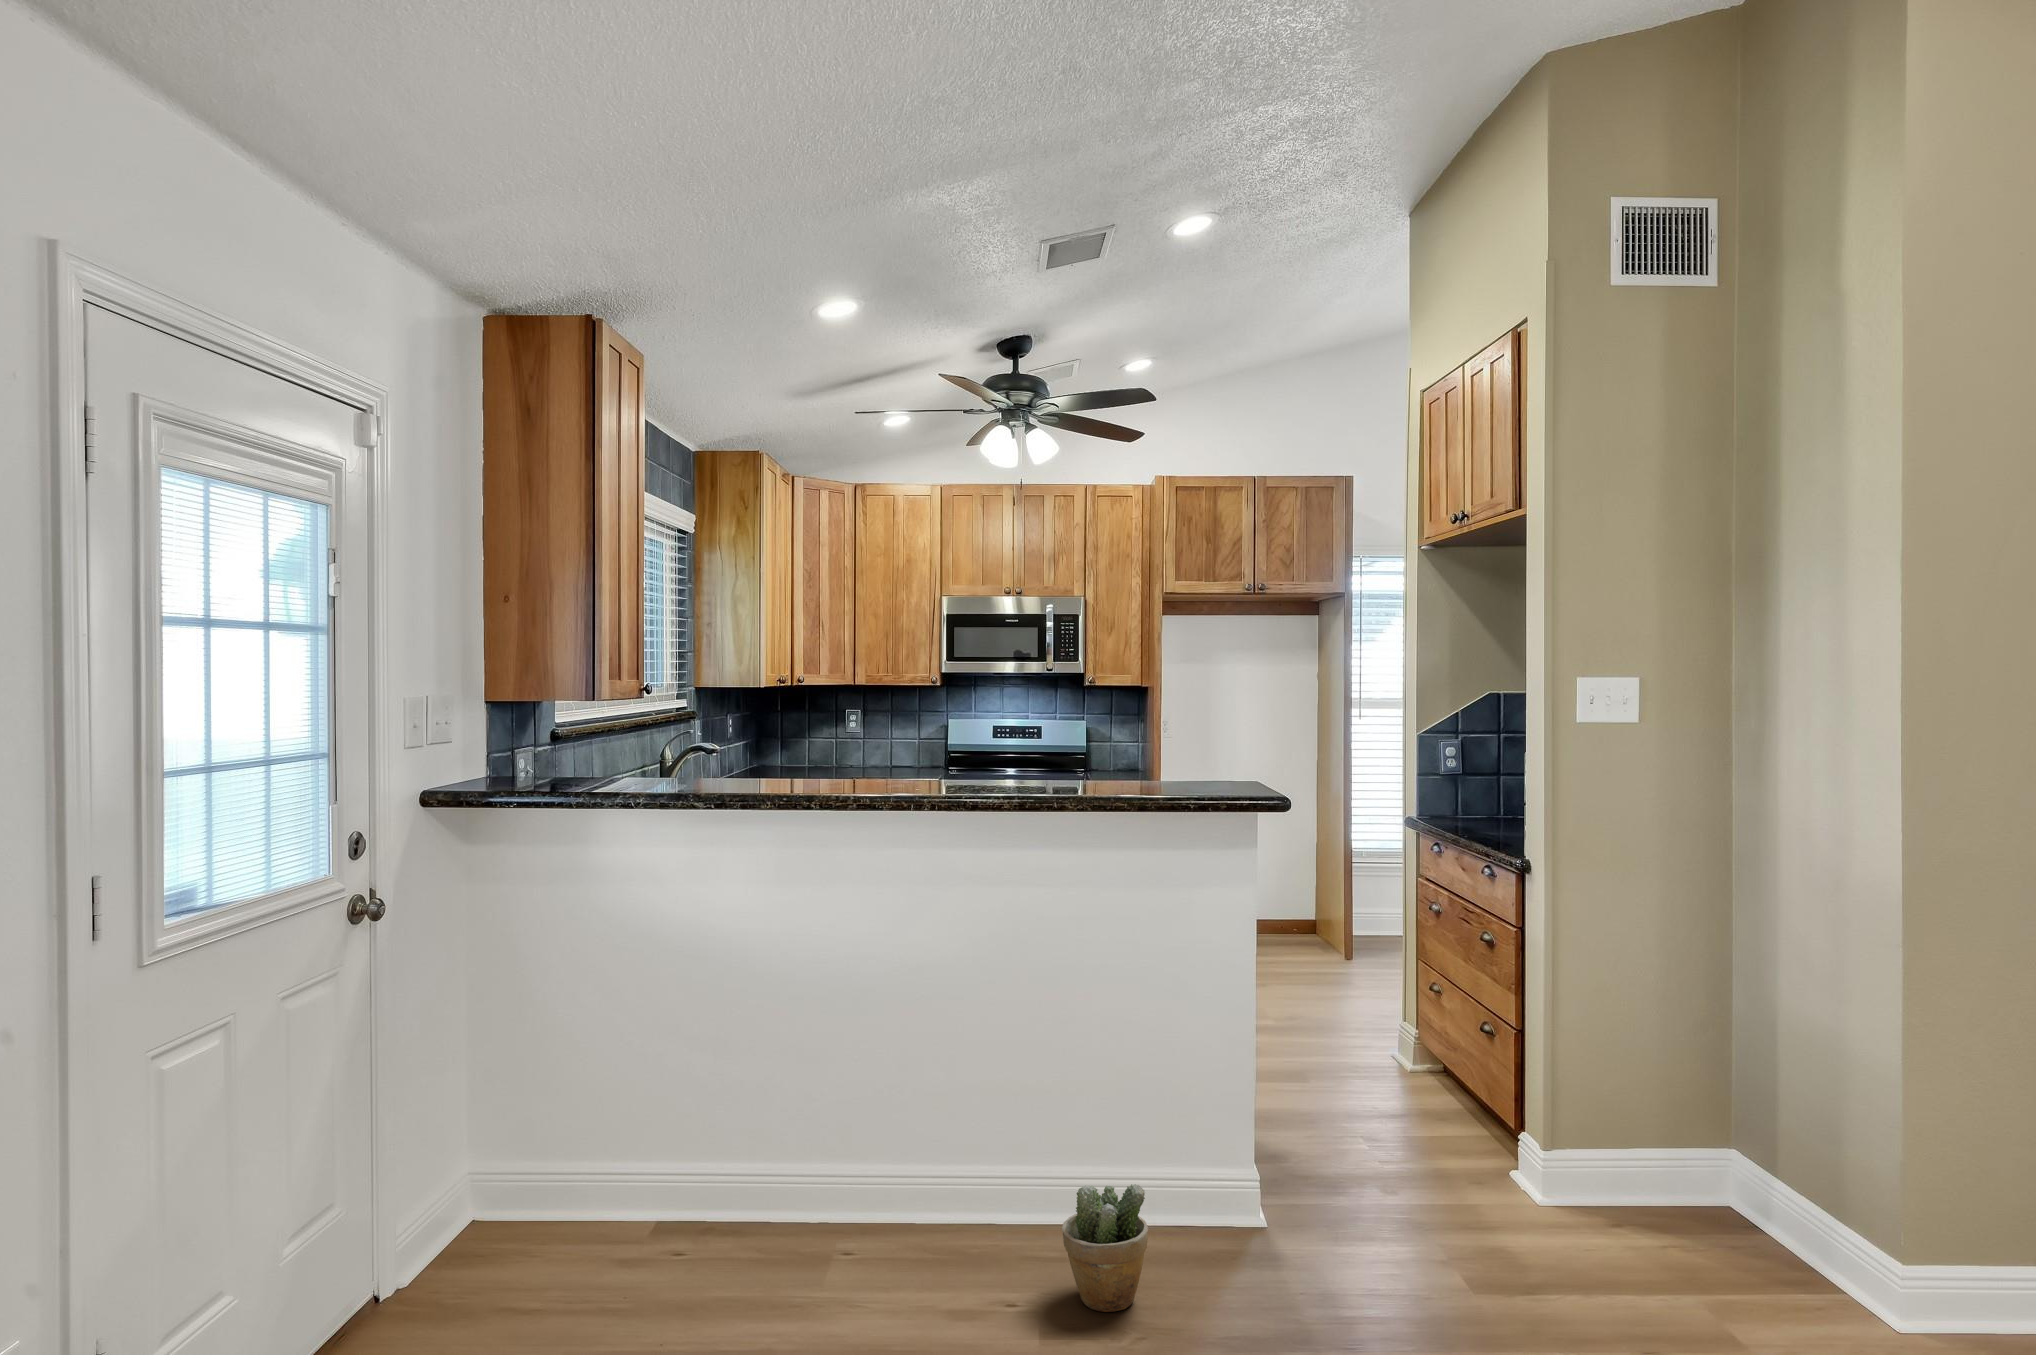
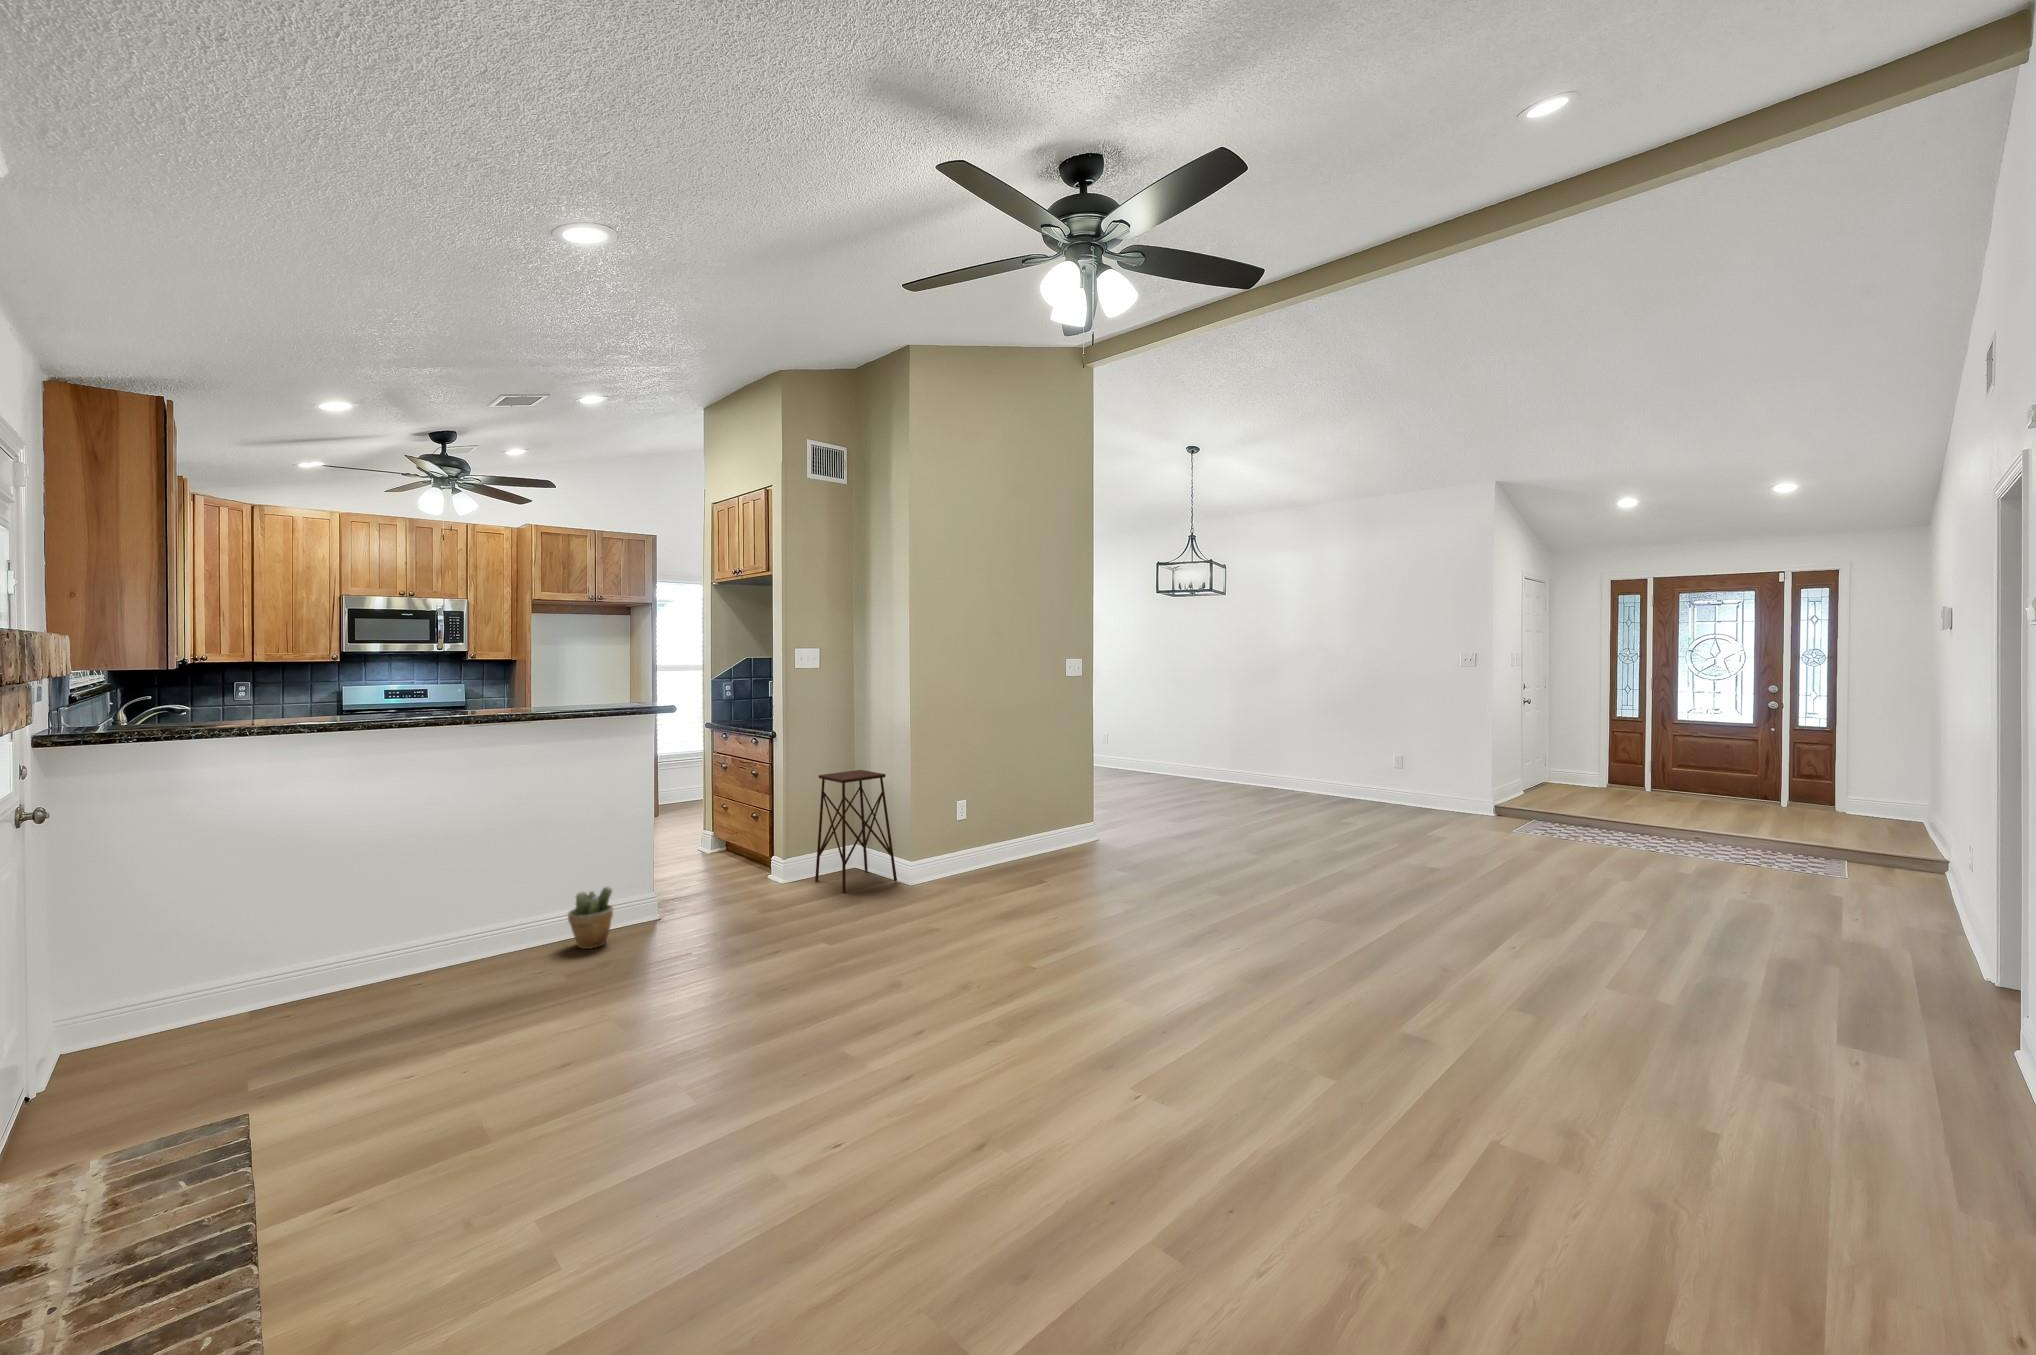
side table: none [1620,970,1847,1285] -> present [815,770,897,892]

